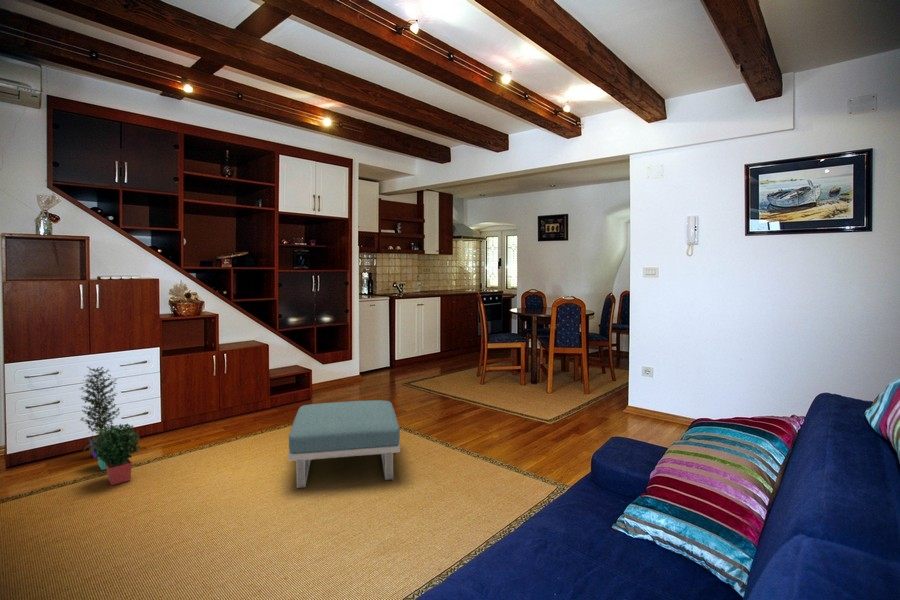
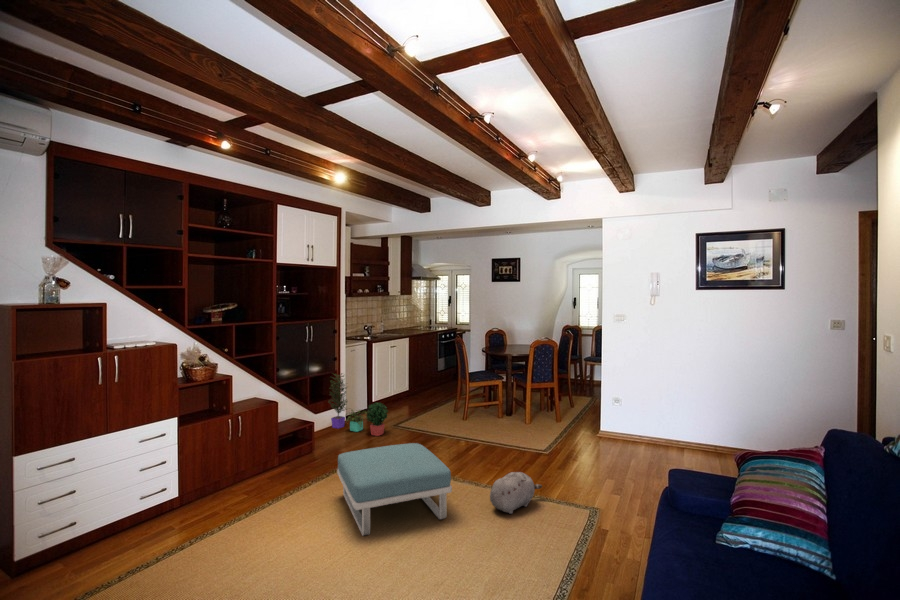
potted plant: present [81,367,140,485] -> present [329,373,388,436]
plush toy: none [445,437,512,482] -> present [490,472,542,514]

